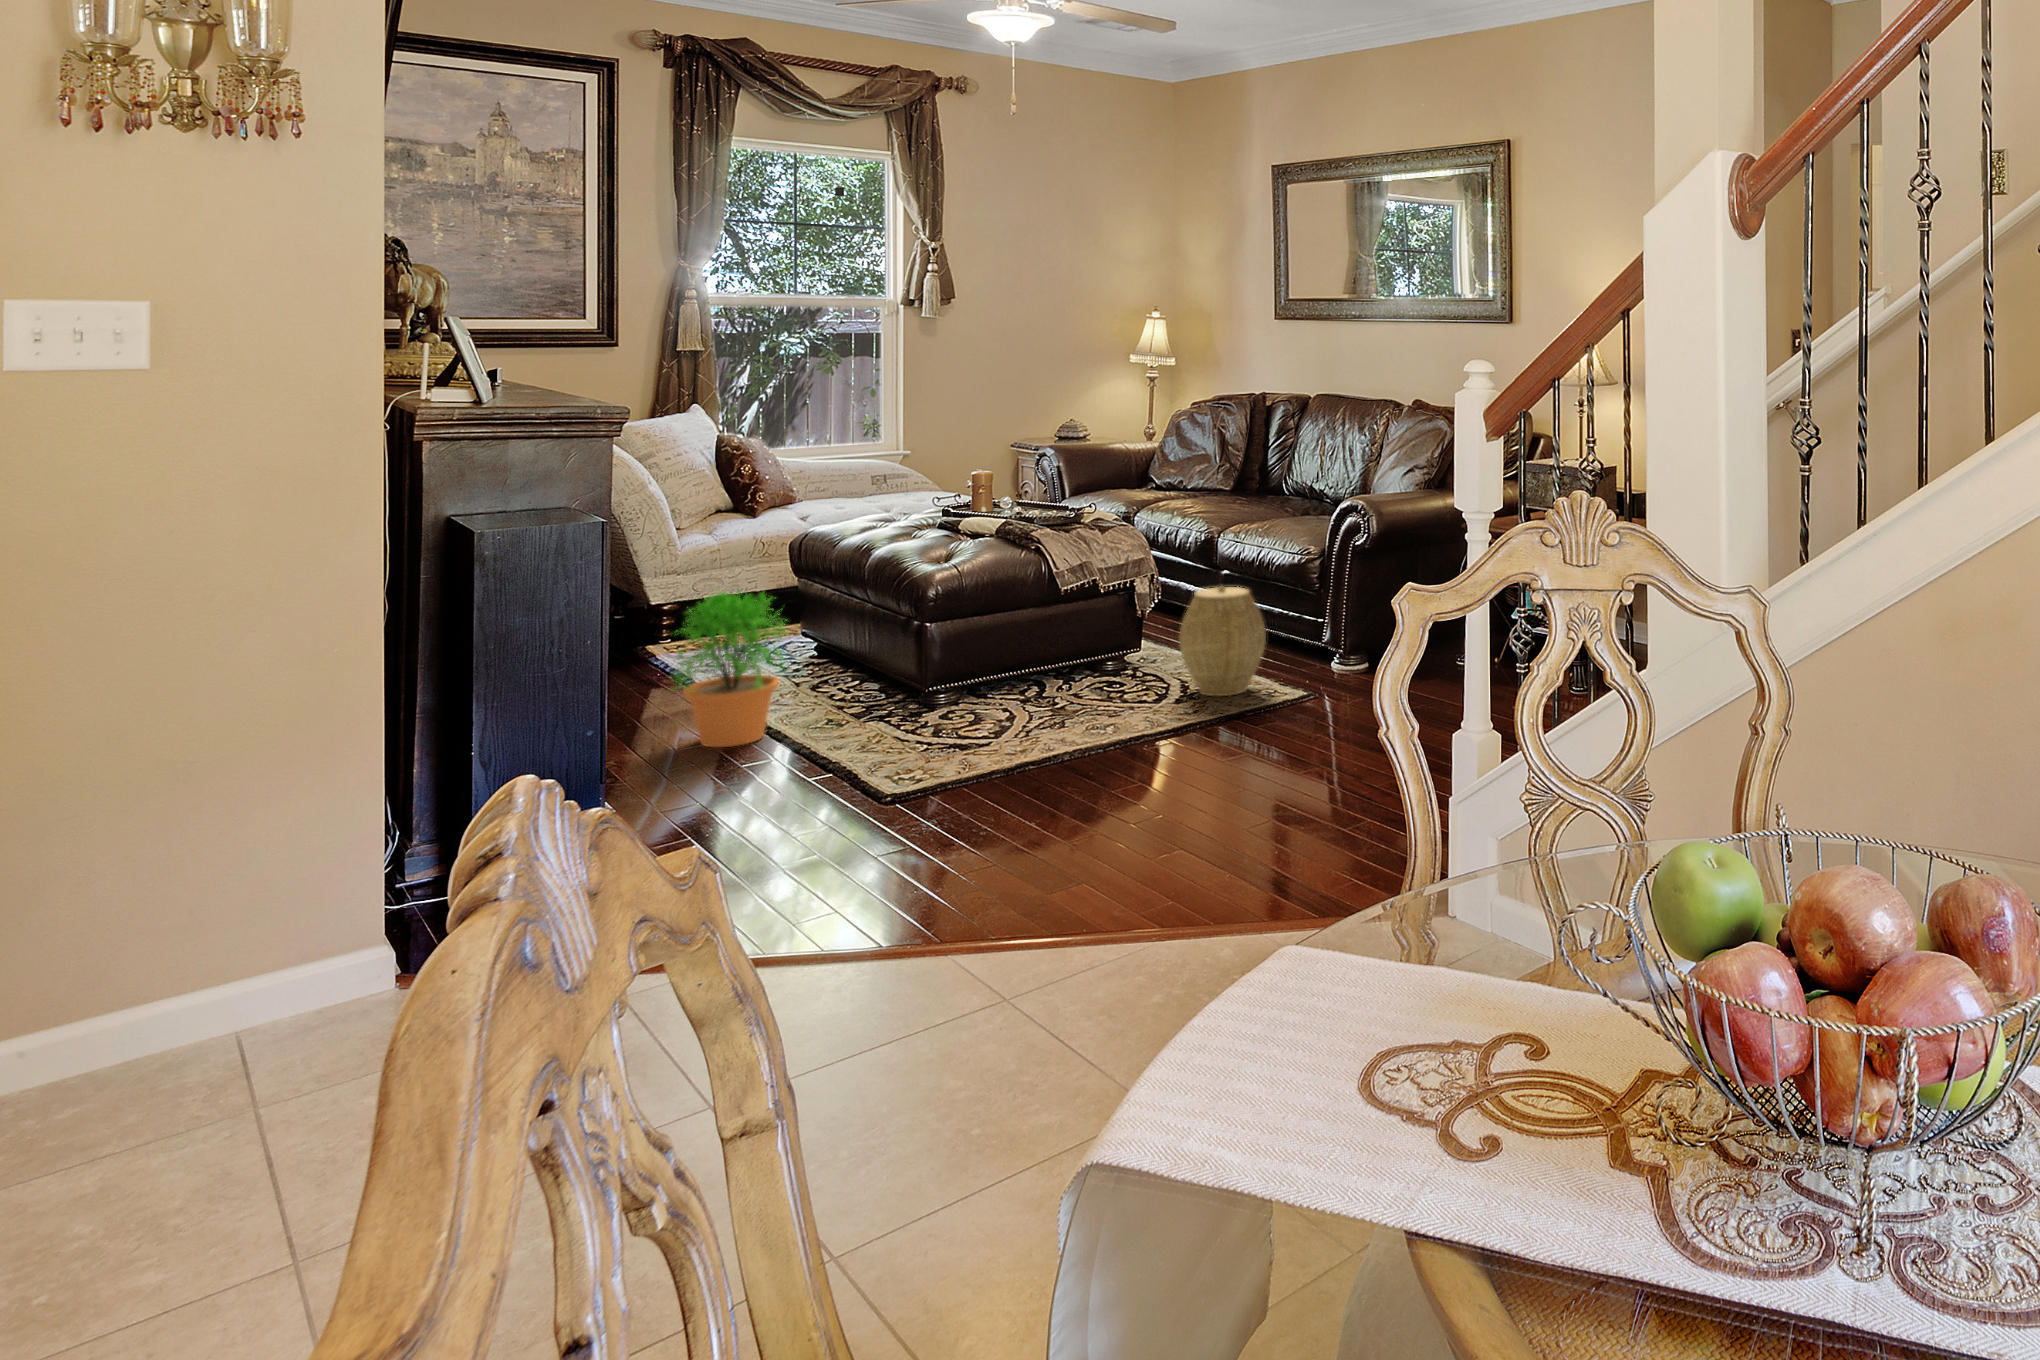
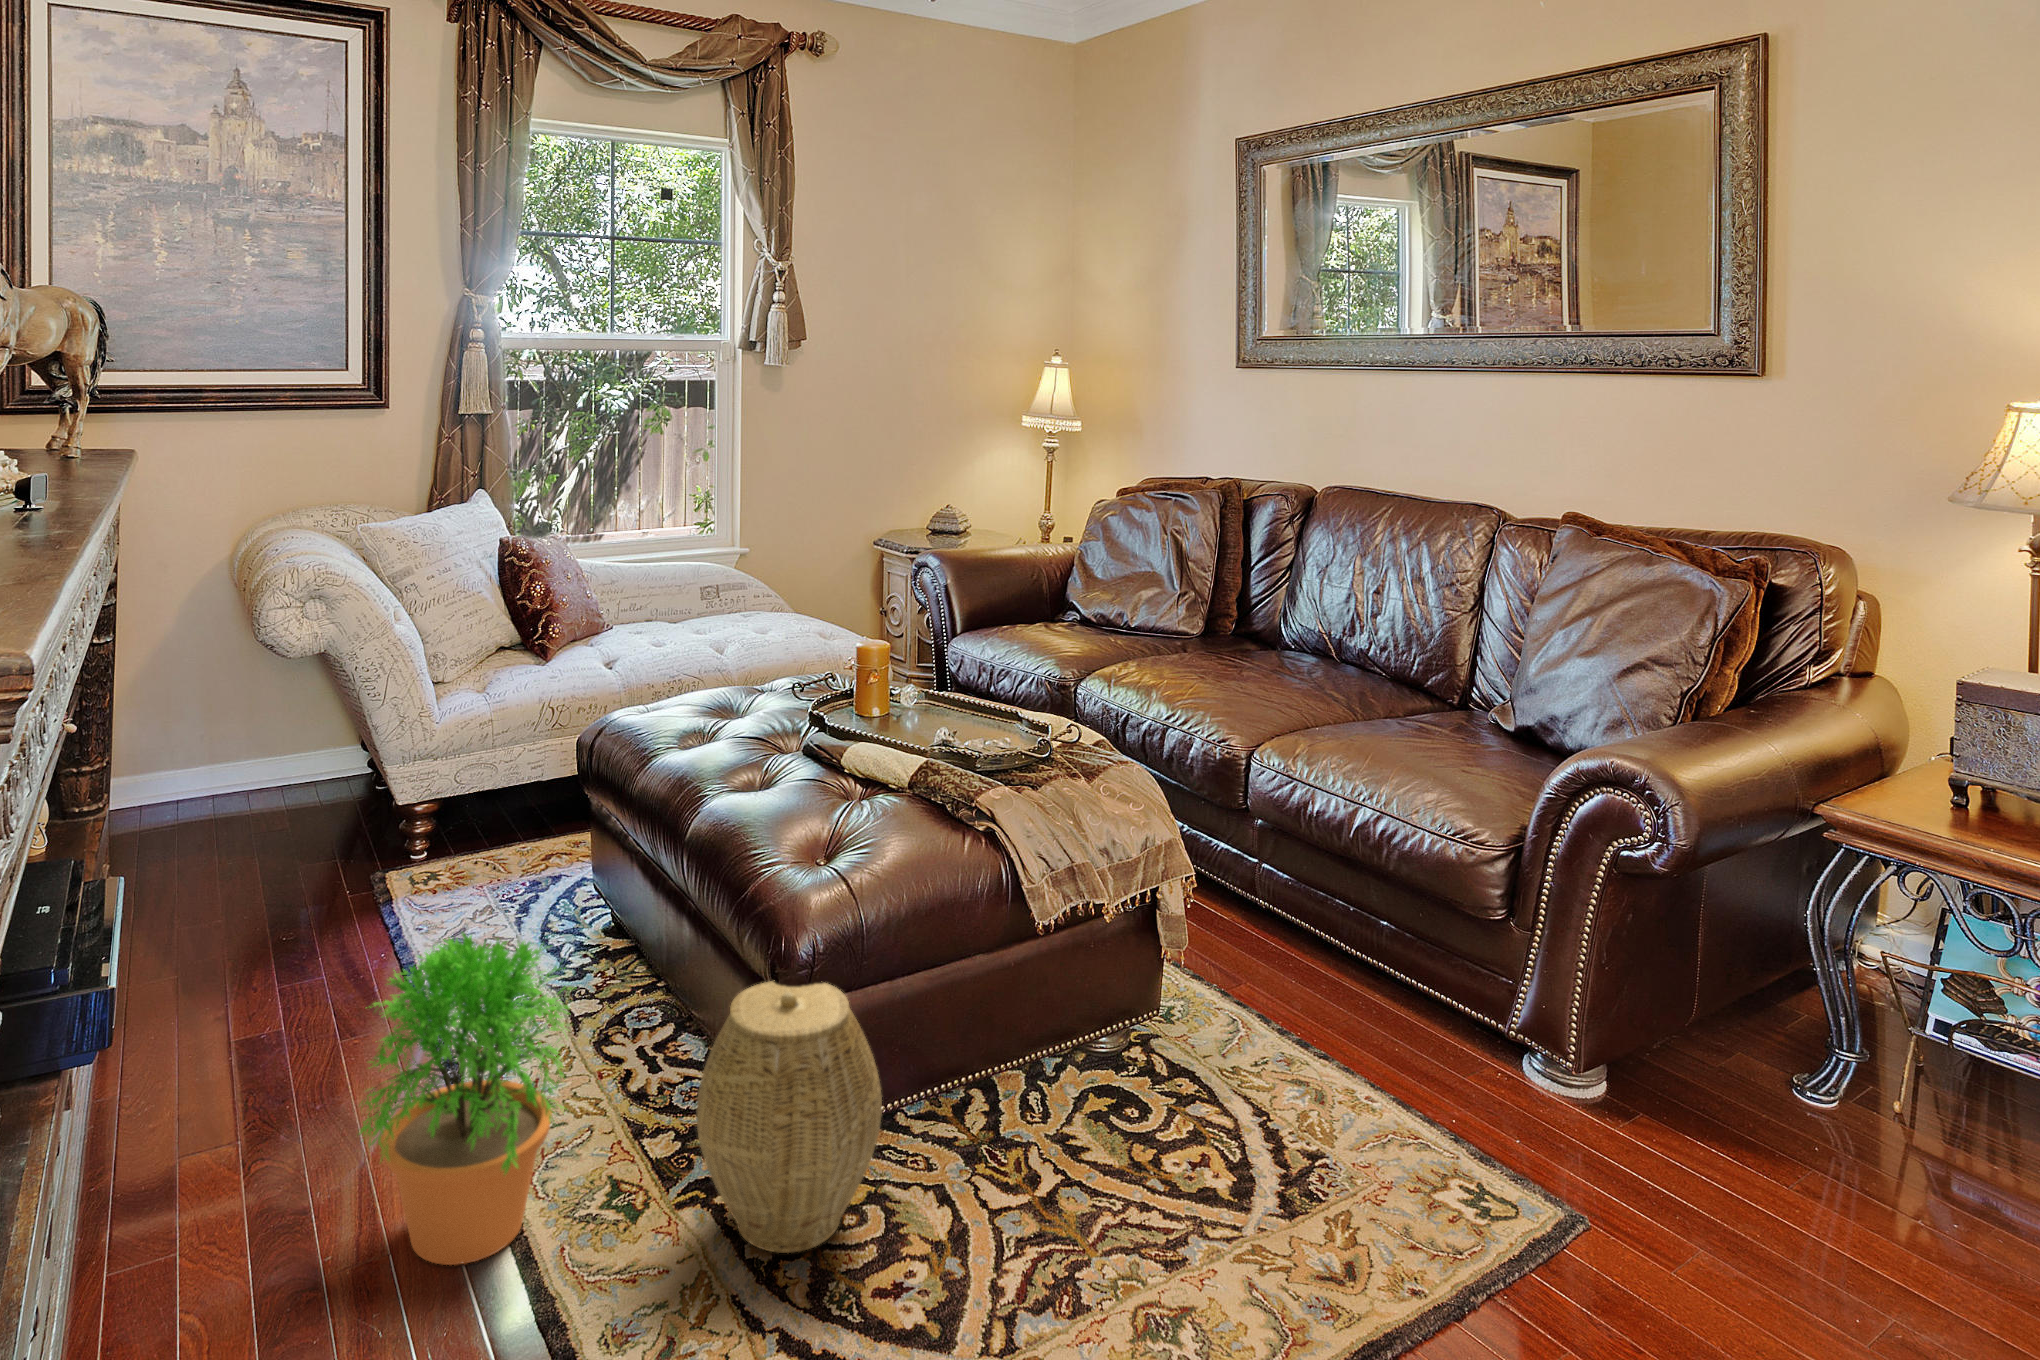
woven basket: present [1179,586,1266,696] -> present [696,981,882,1253]

